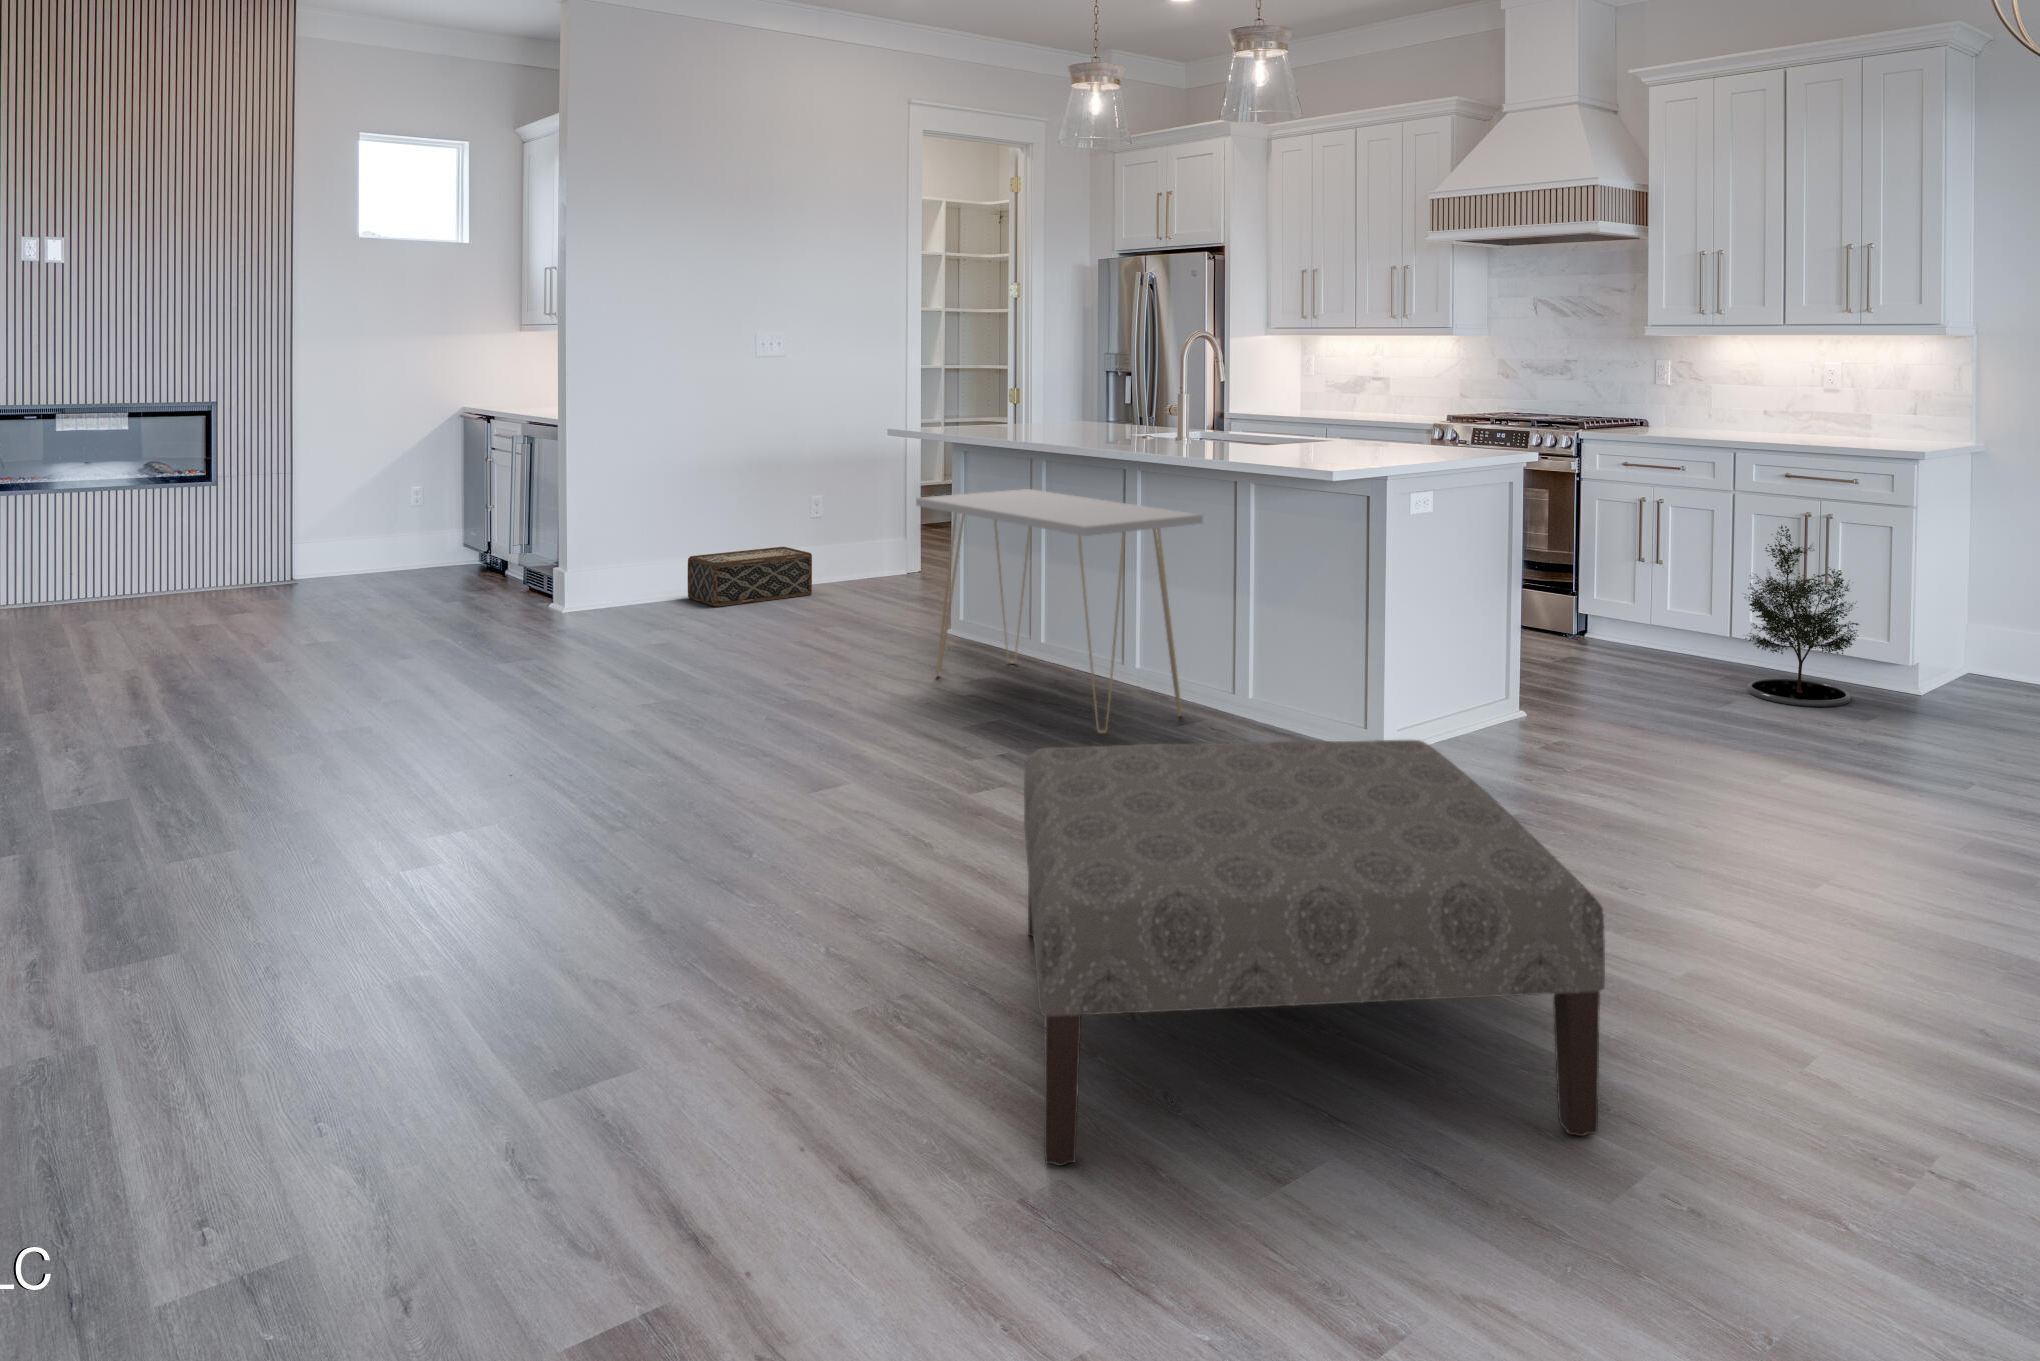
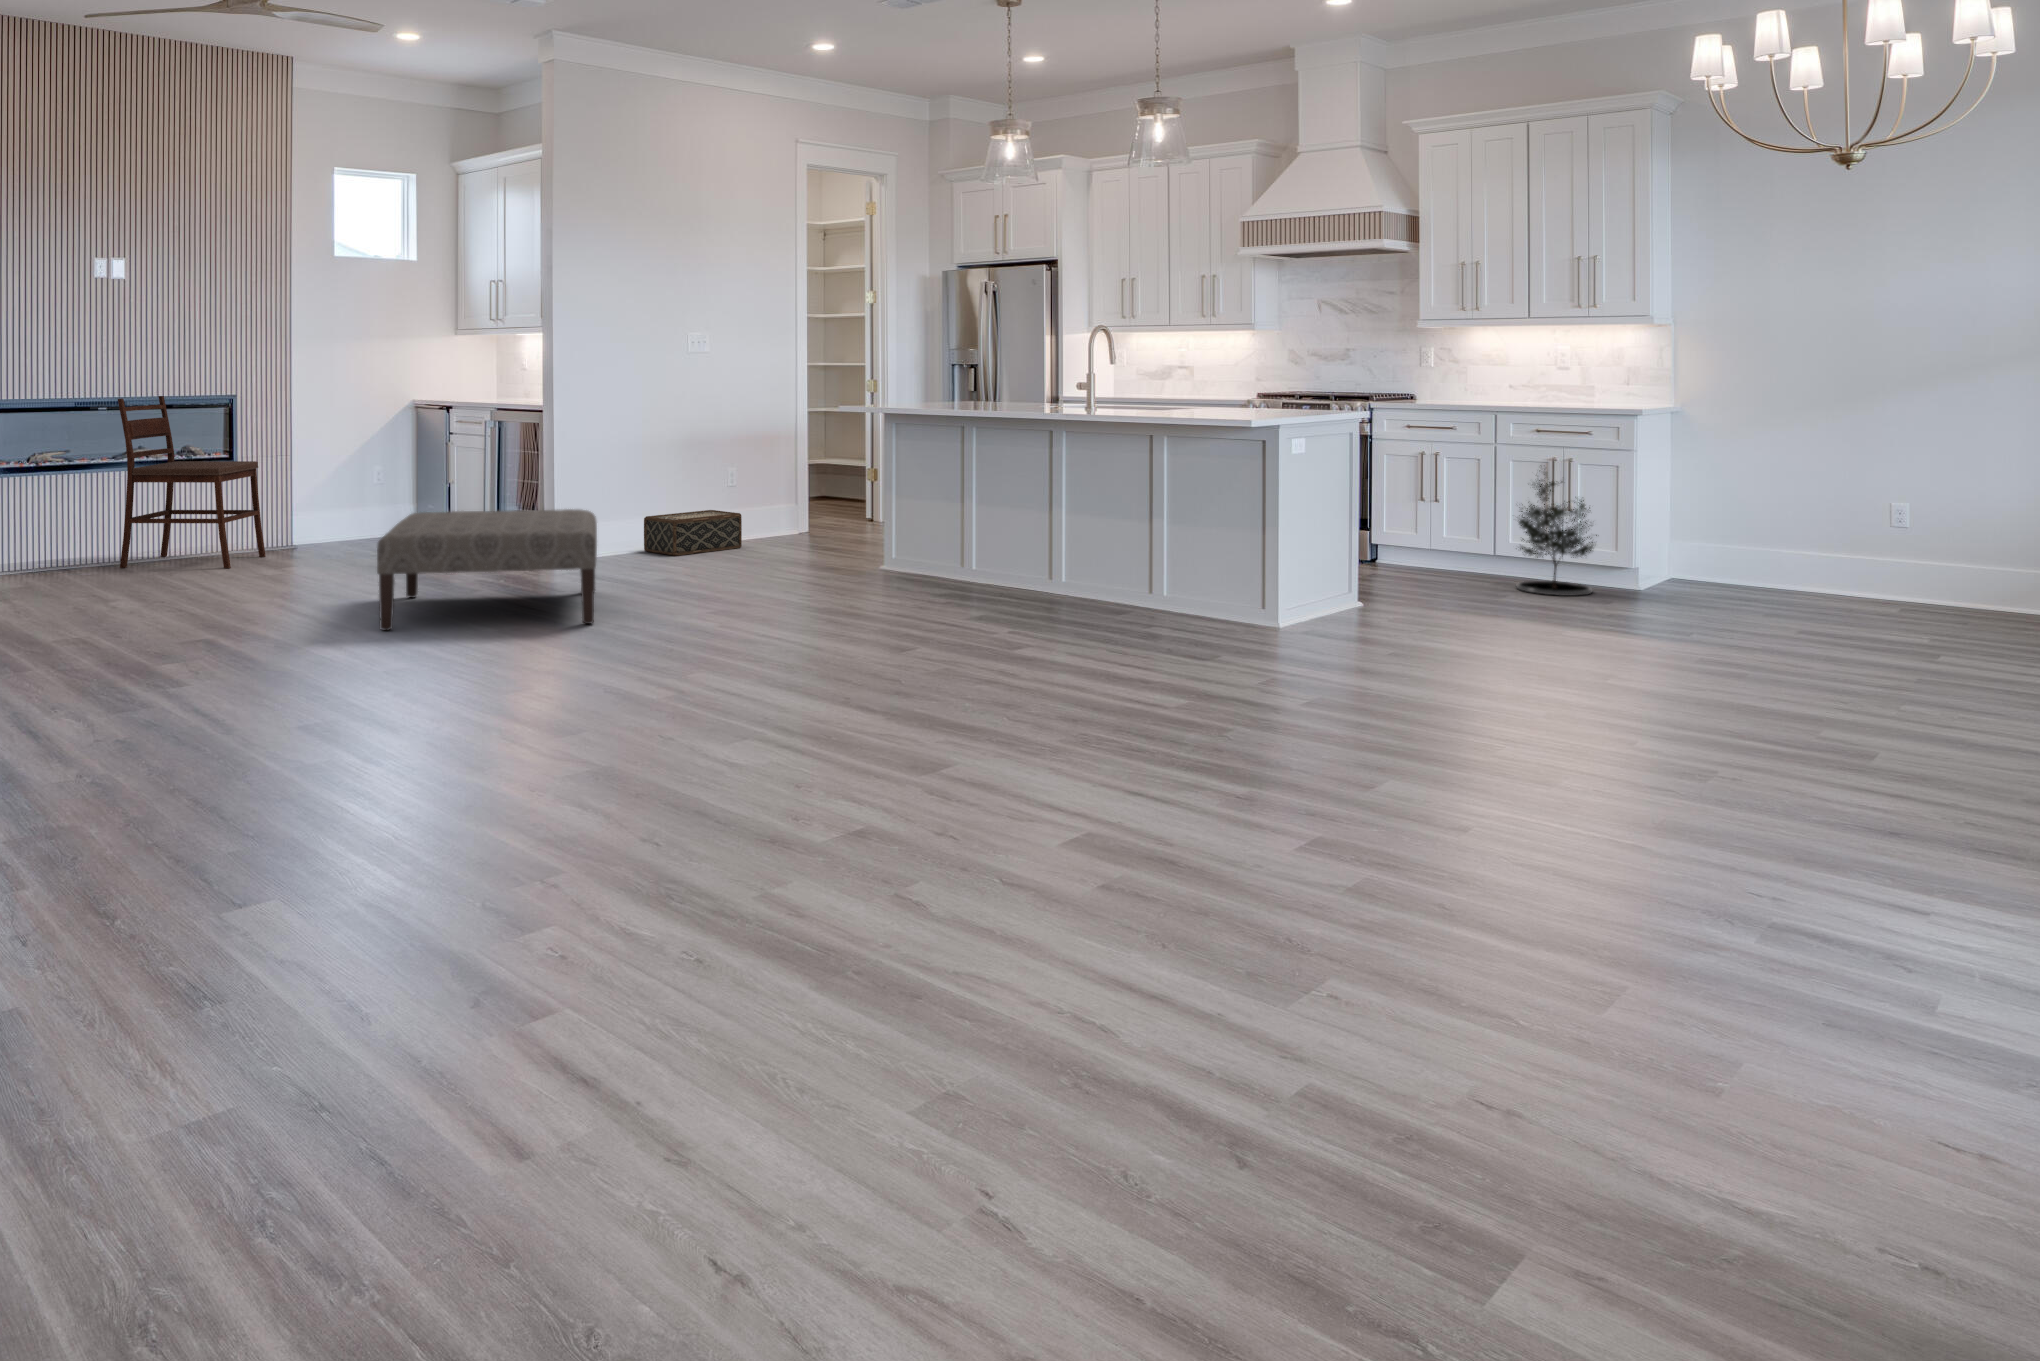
dining chair: none [31,404,233,617] -> present [118,396,266,568]
console table: present [916,489,1203,734] -> none [895,449,1130,617]
ottoman: present [1024,740,1605,1166] -> present [377,509,597,631]

